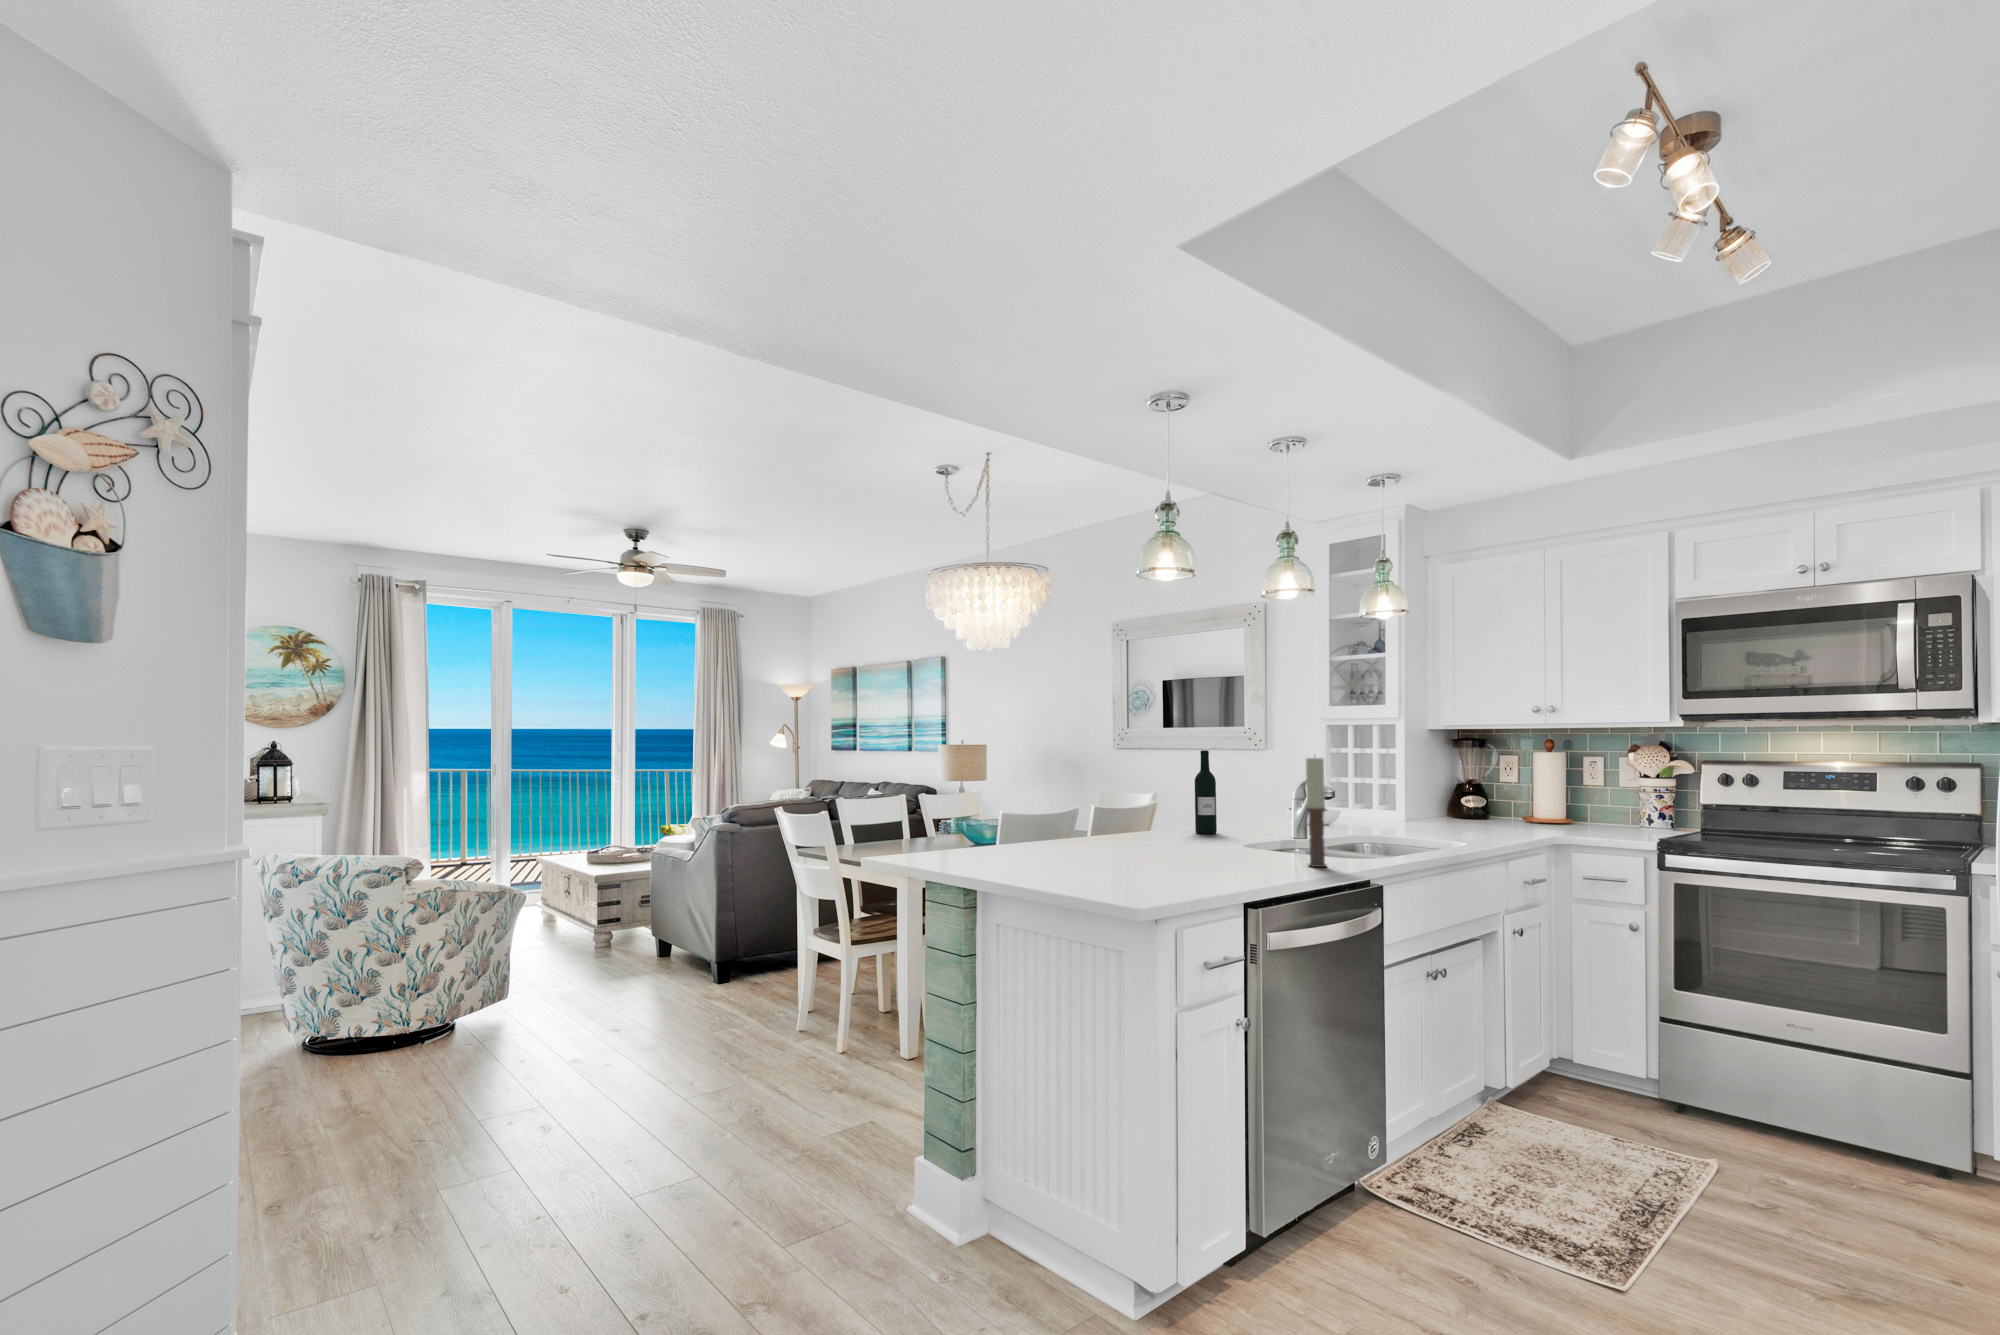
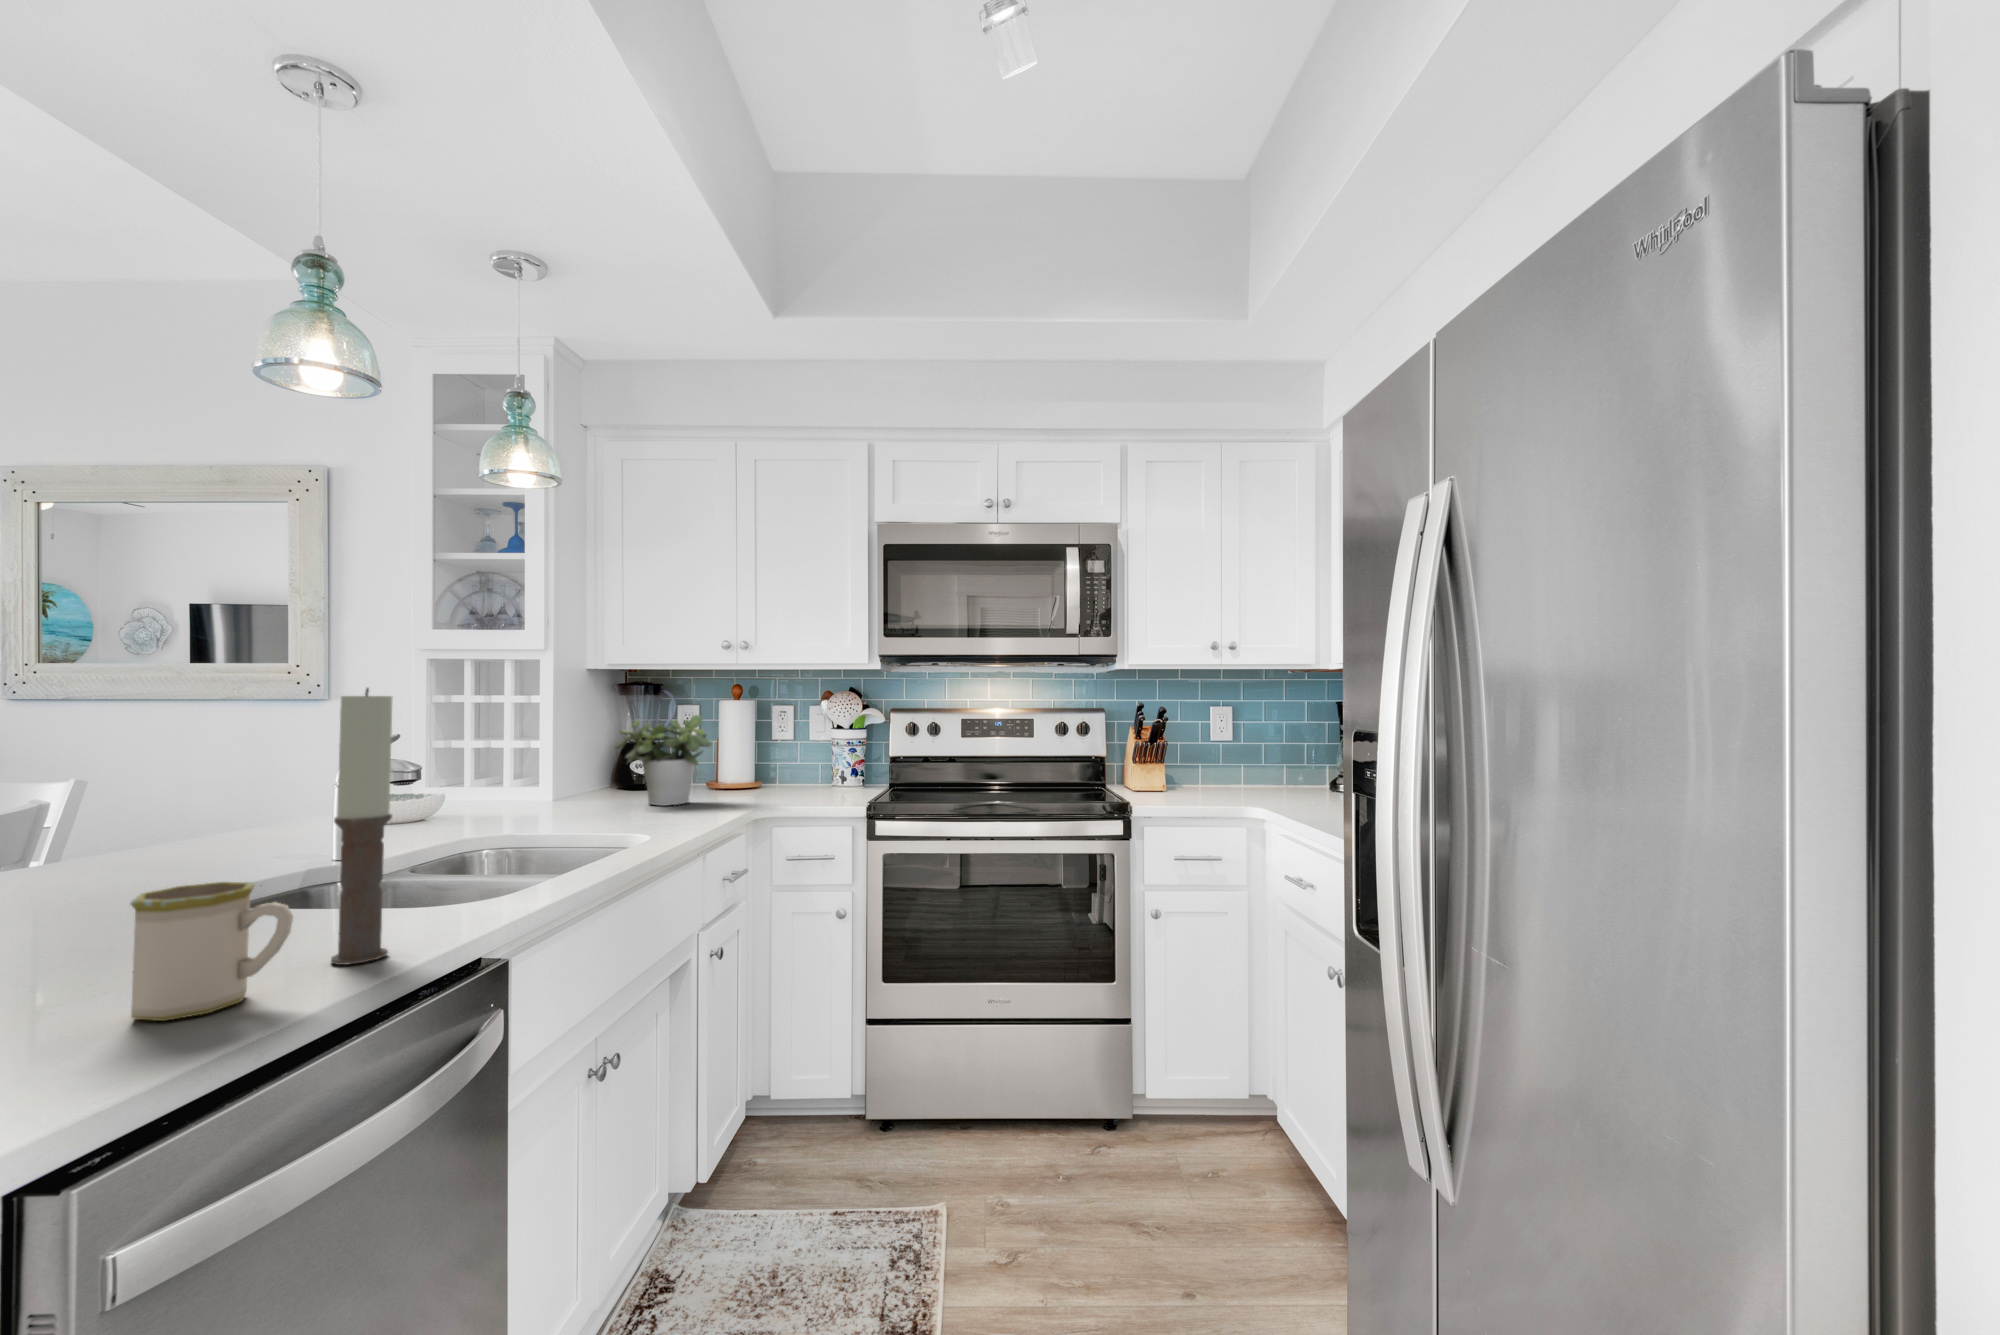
wine bottle: present [1195,750,1217,834] -> none [77,693,146,874]
potted plant: none [1445,764,1520,831] -> present [615,715,712,806]
mug: none [1254,827,1299,871] -> present [130,882,293,1021]

